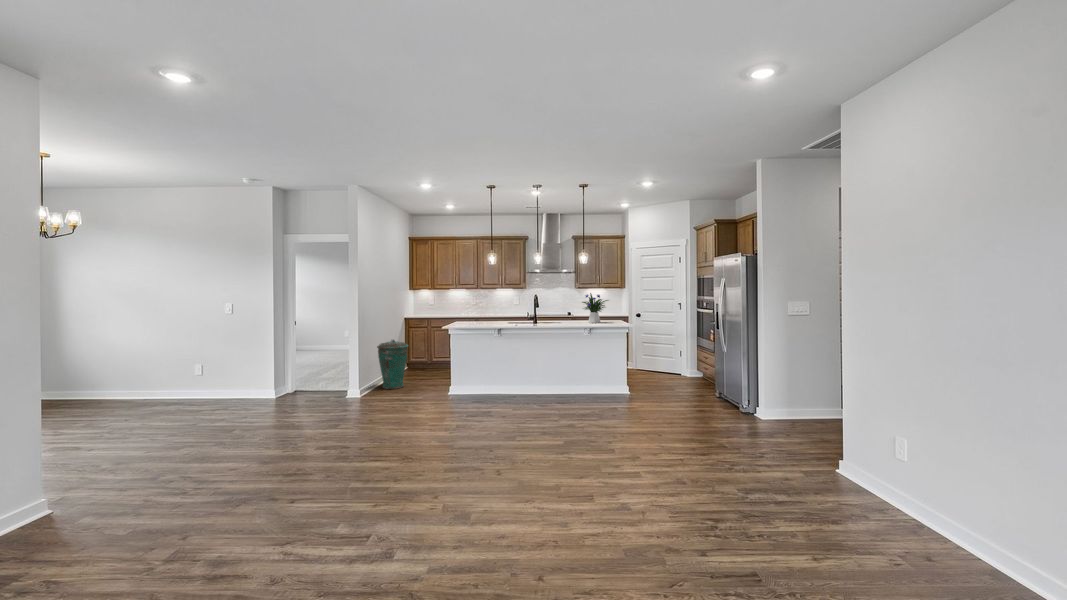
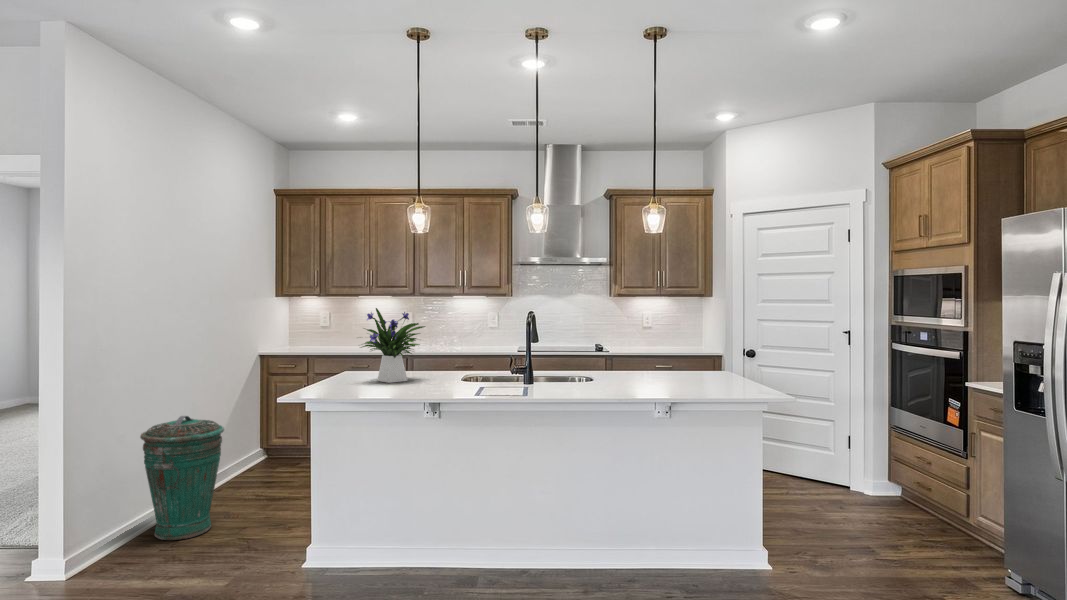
flower arrangement: present [582,293,608,323] -> present [361,308,425,383]

